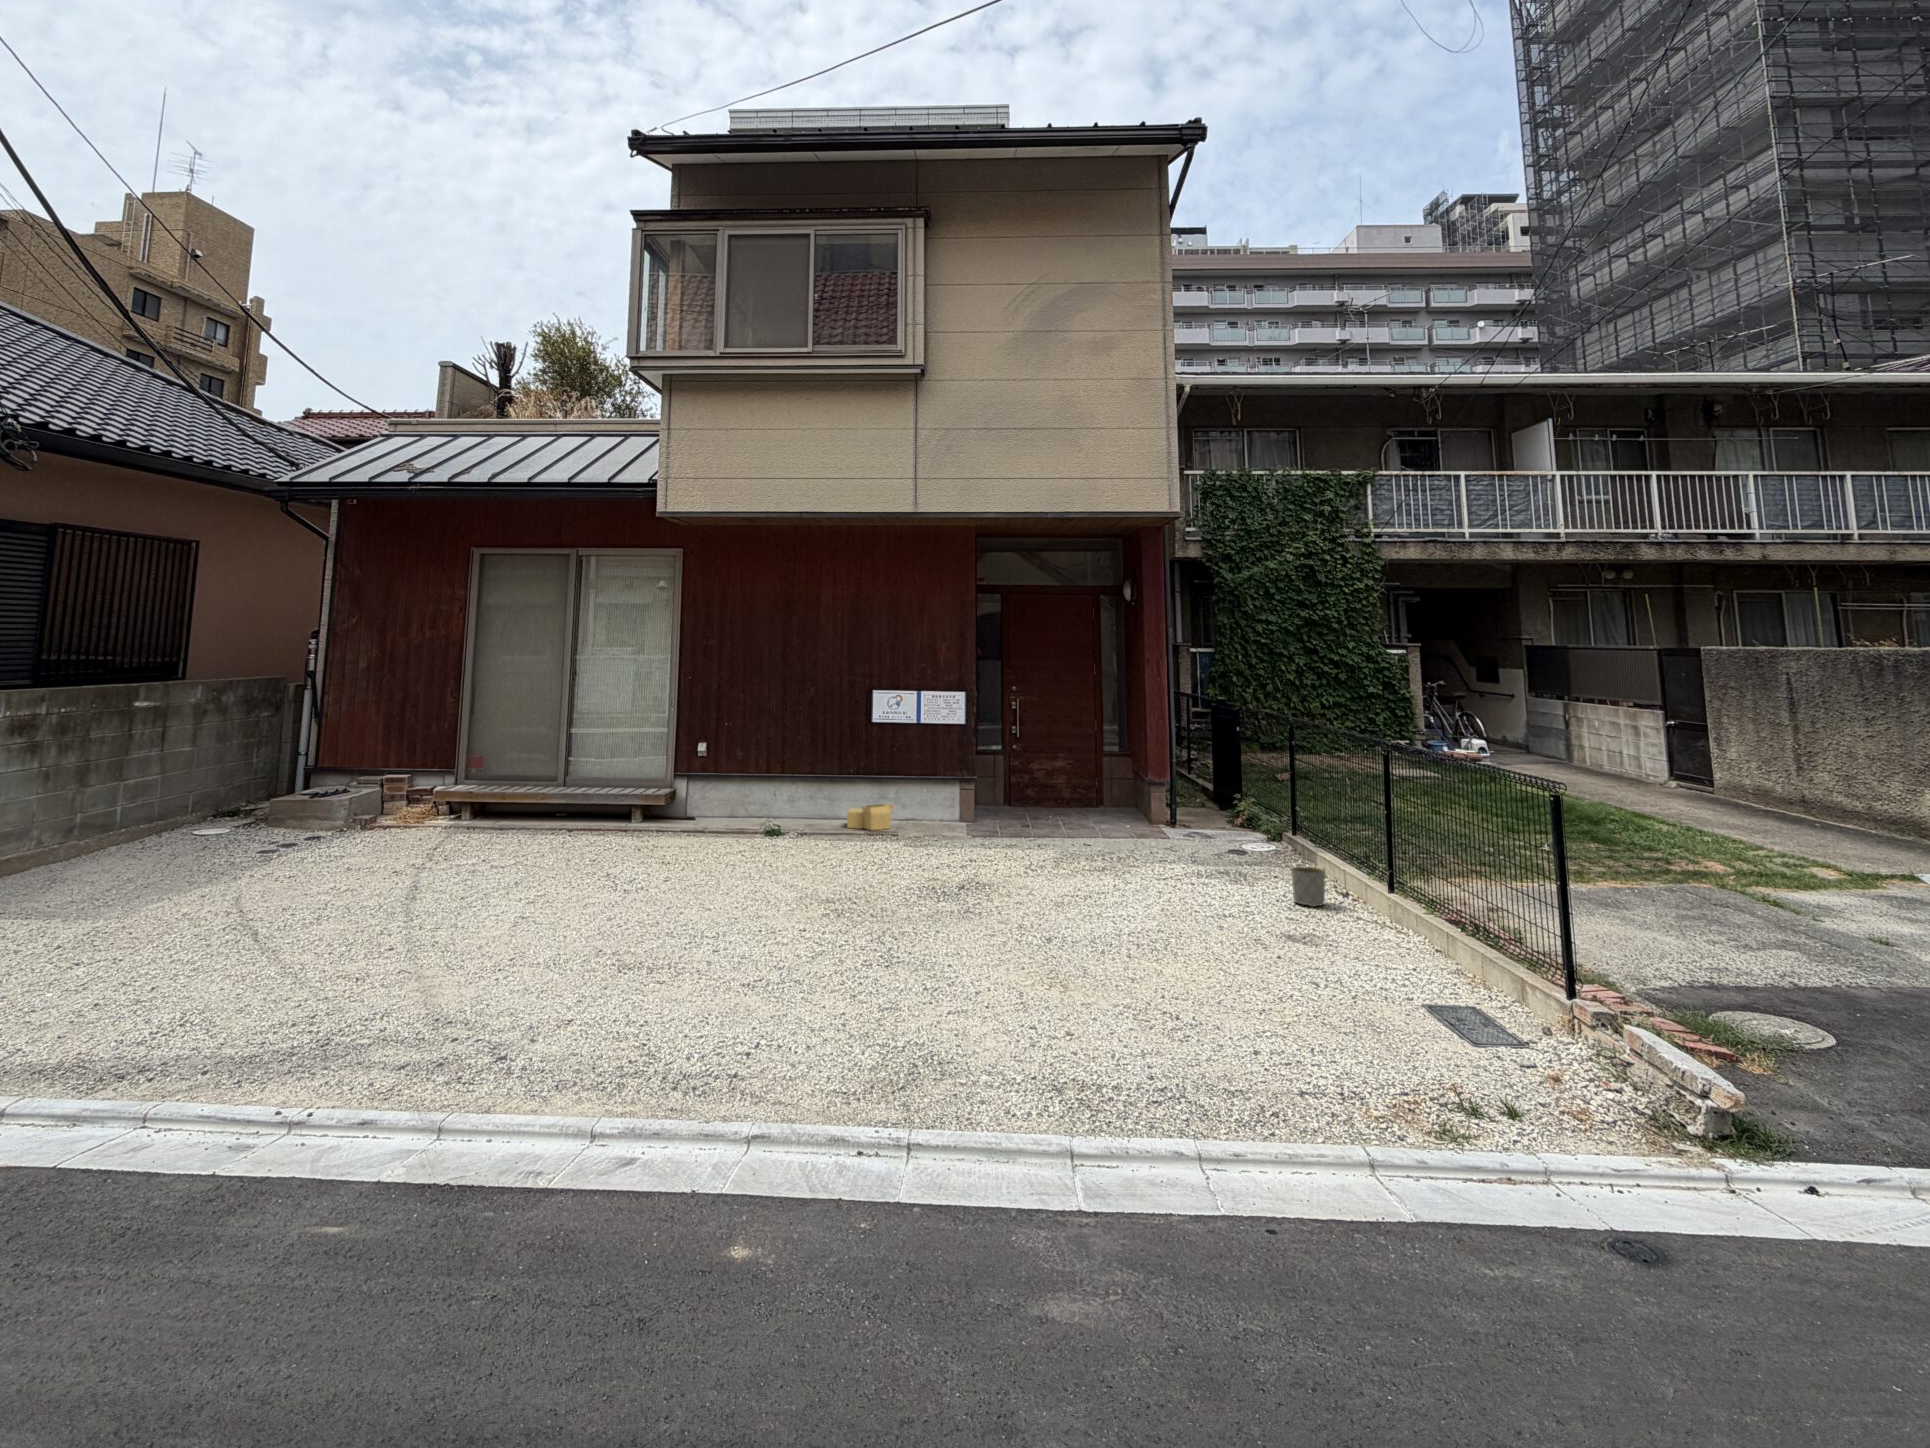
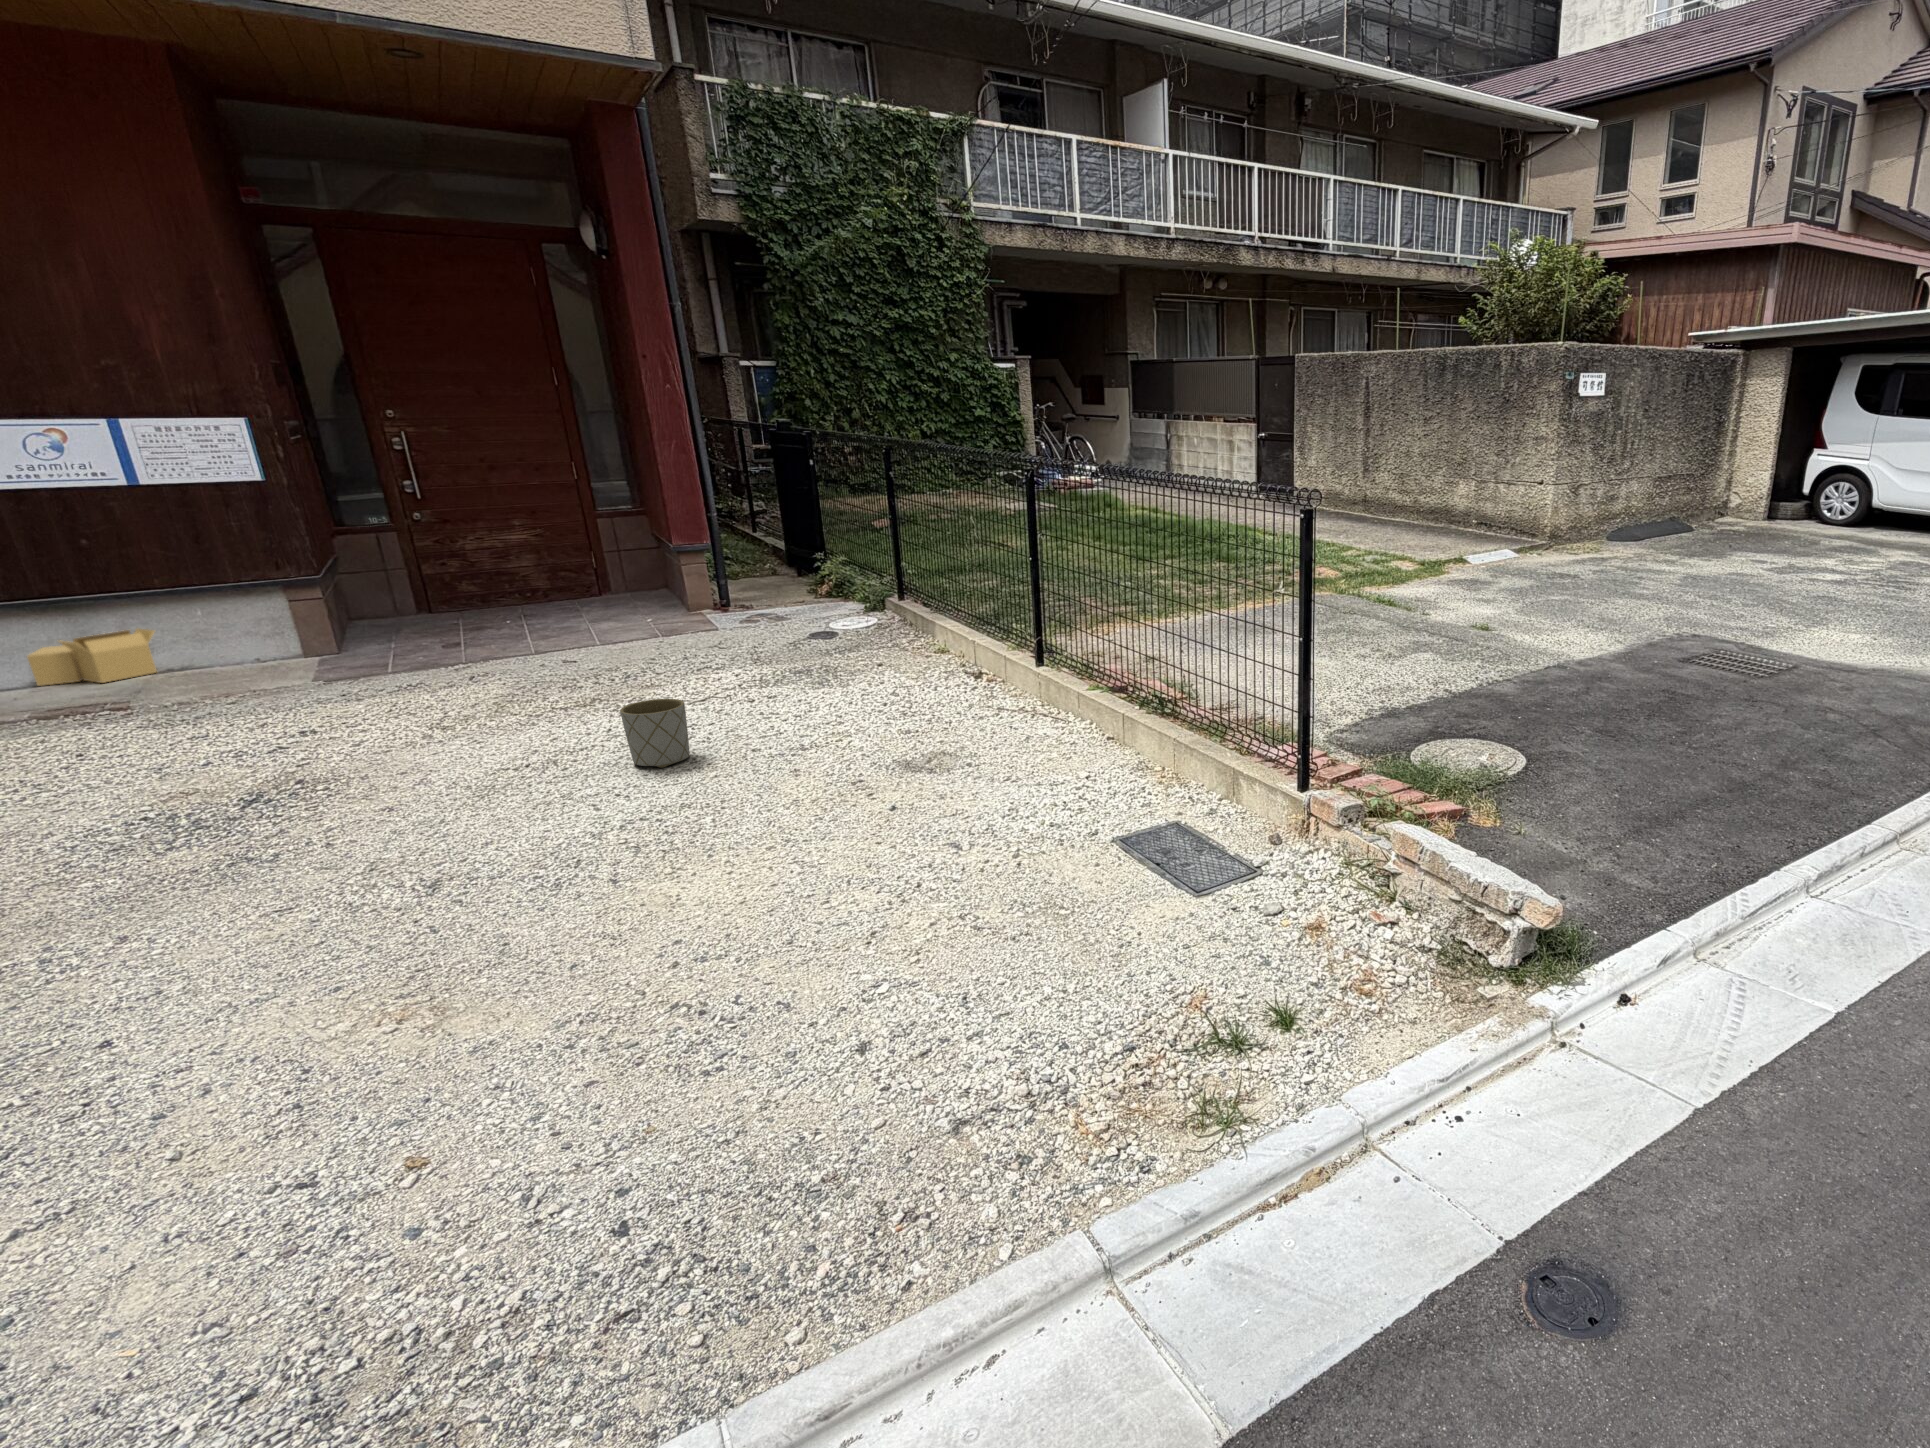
planter: present [1291,867,1325,907] -> present [620,699,690,768]

